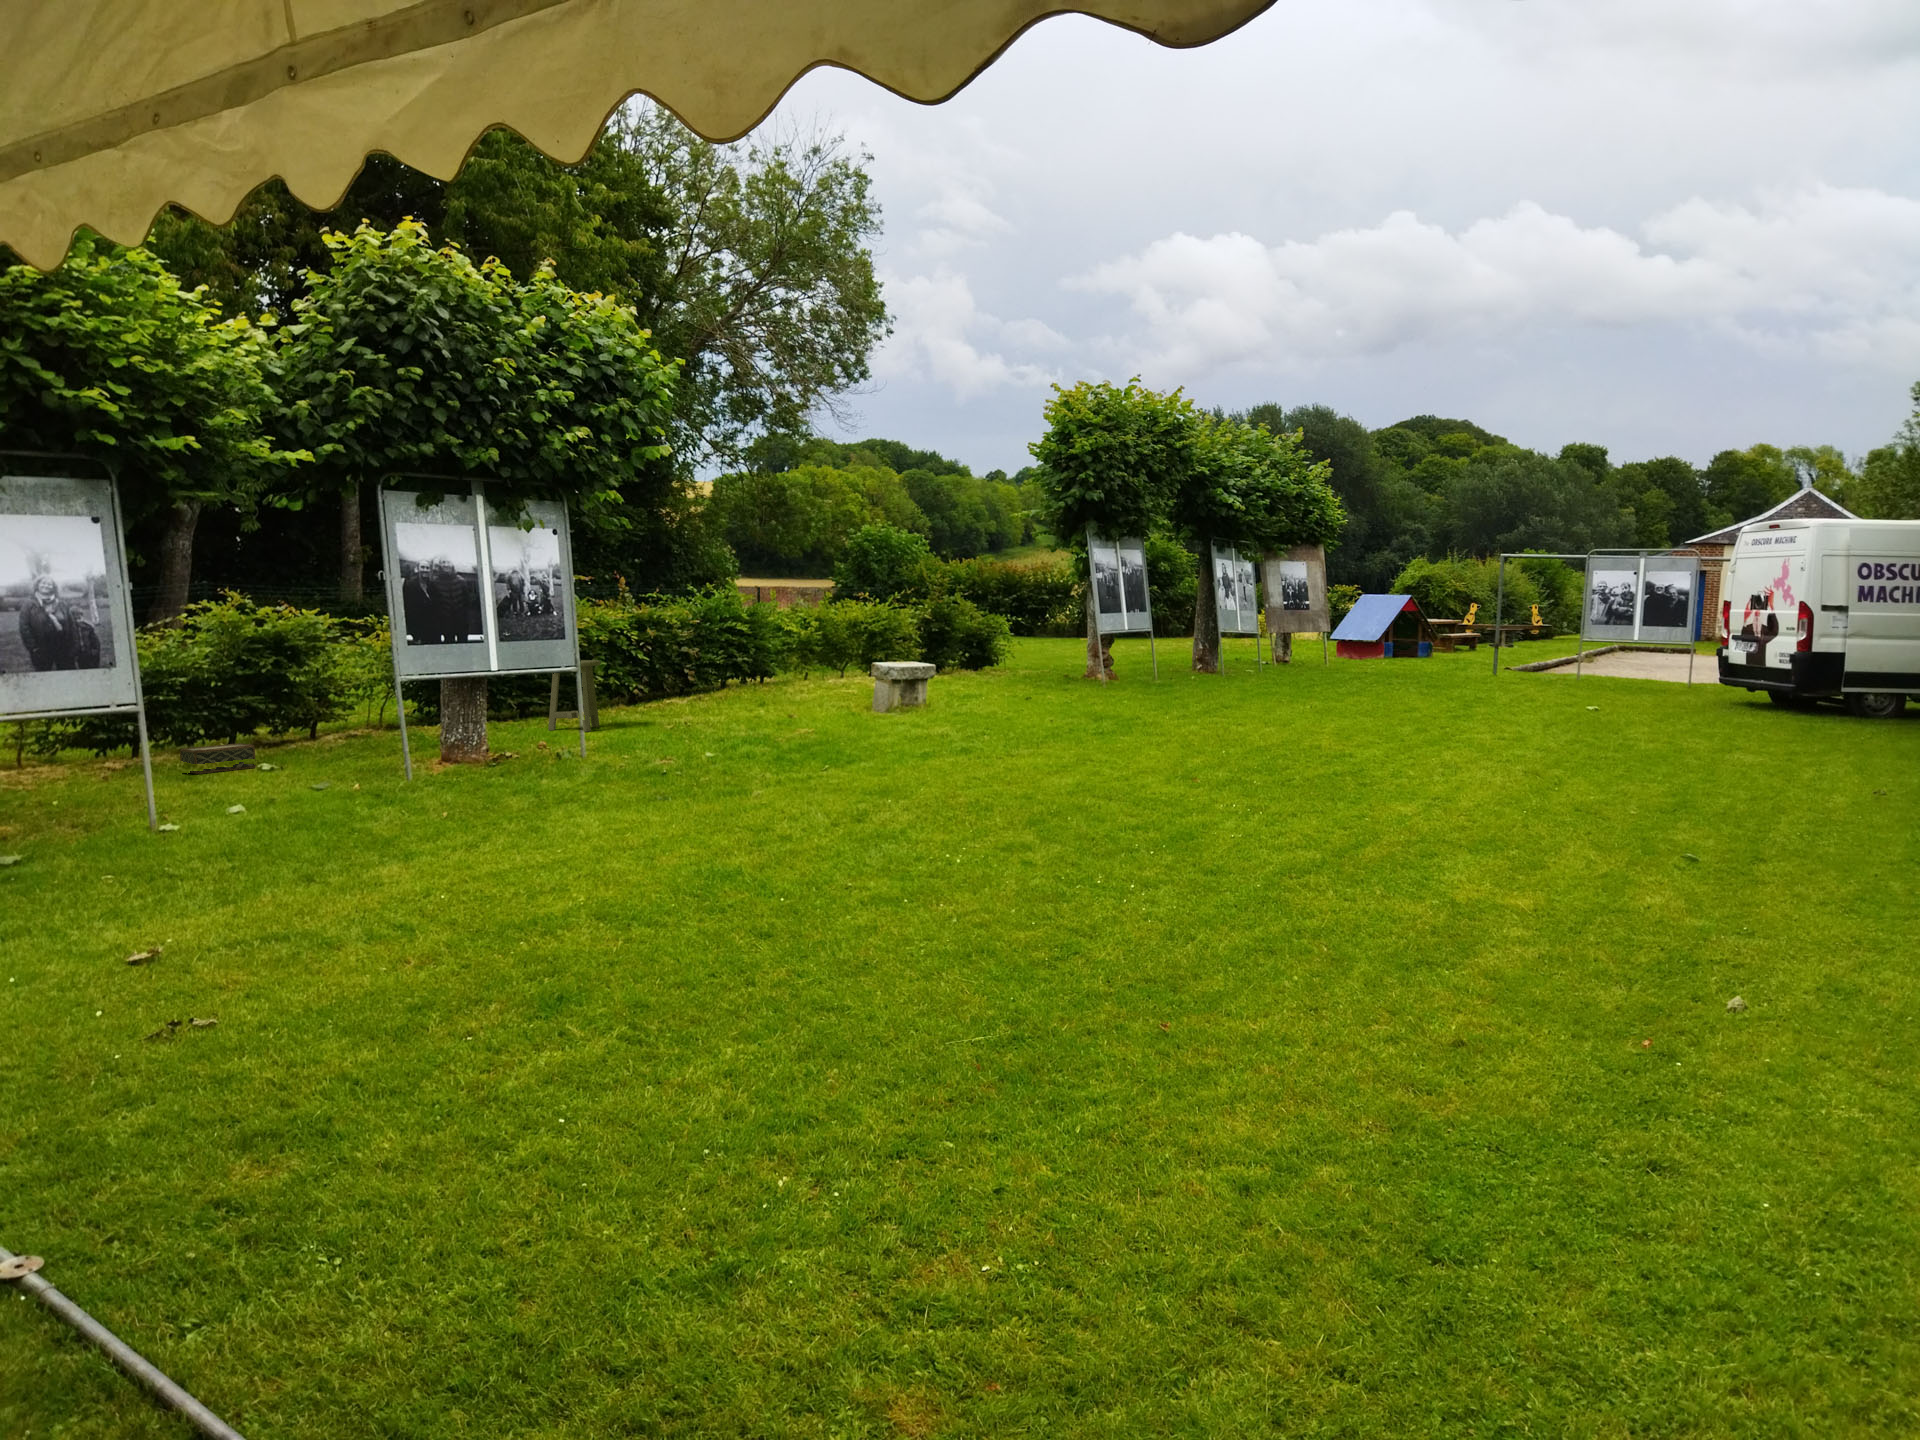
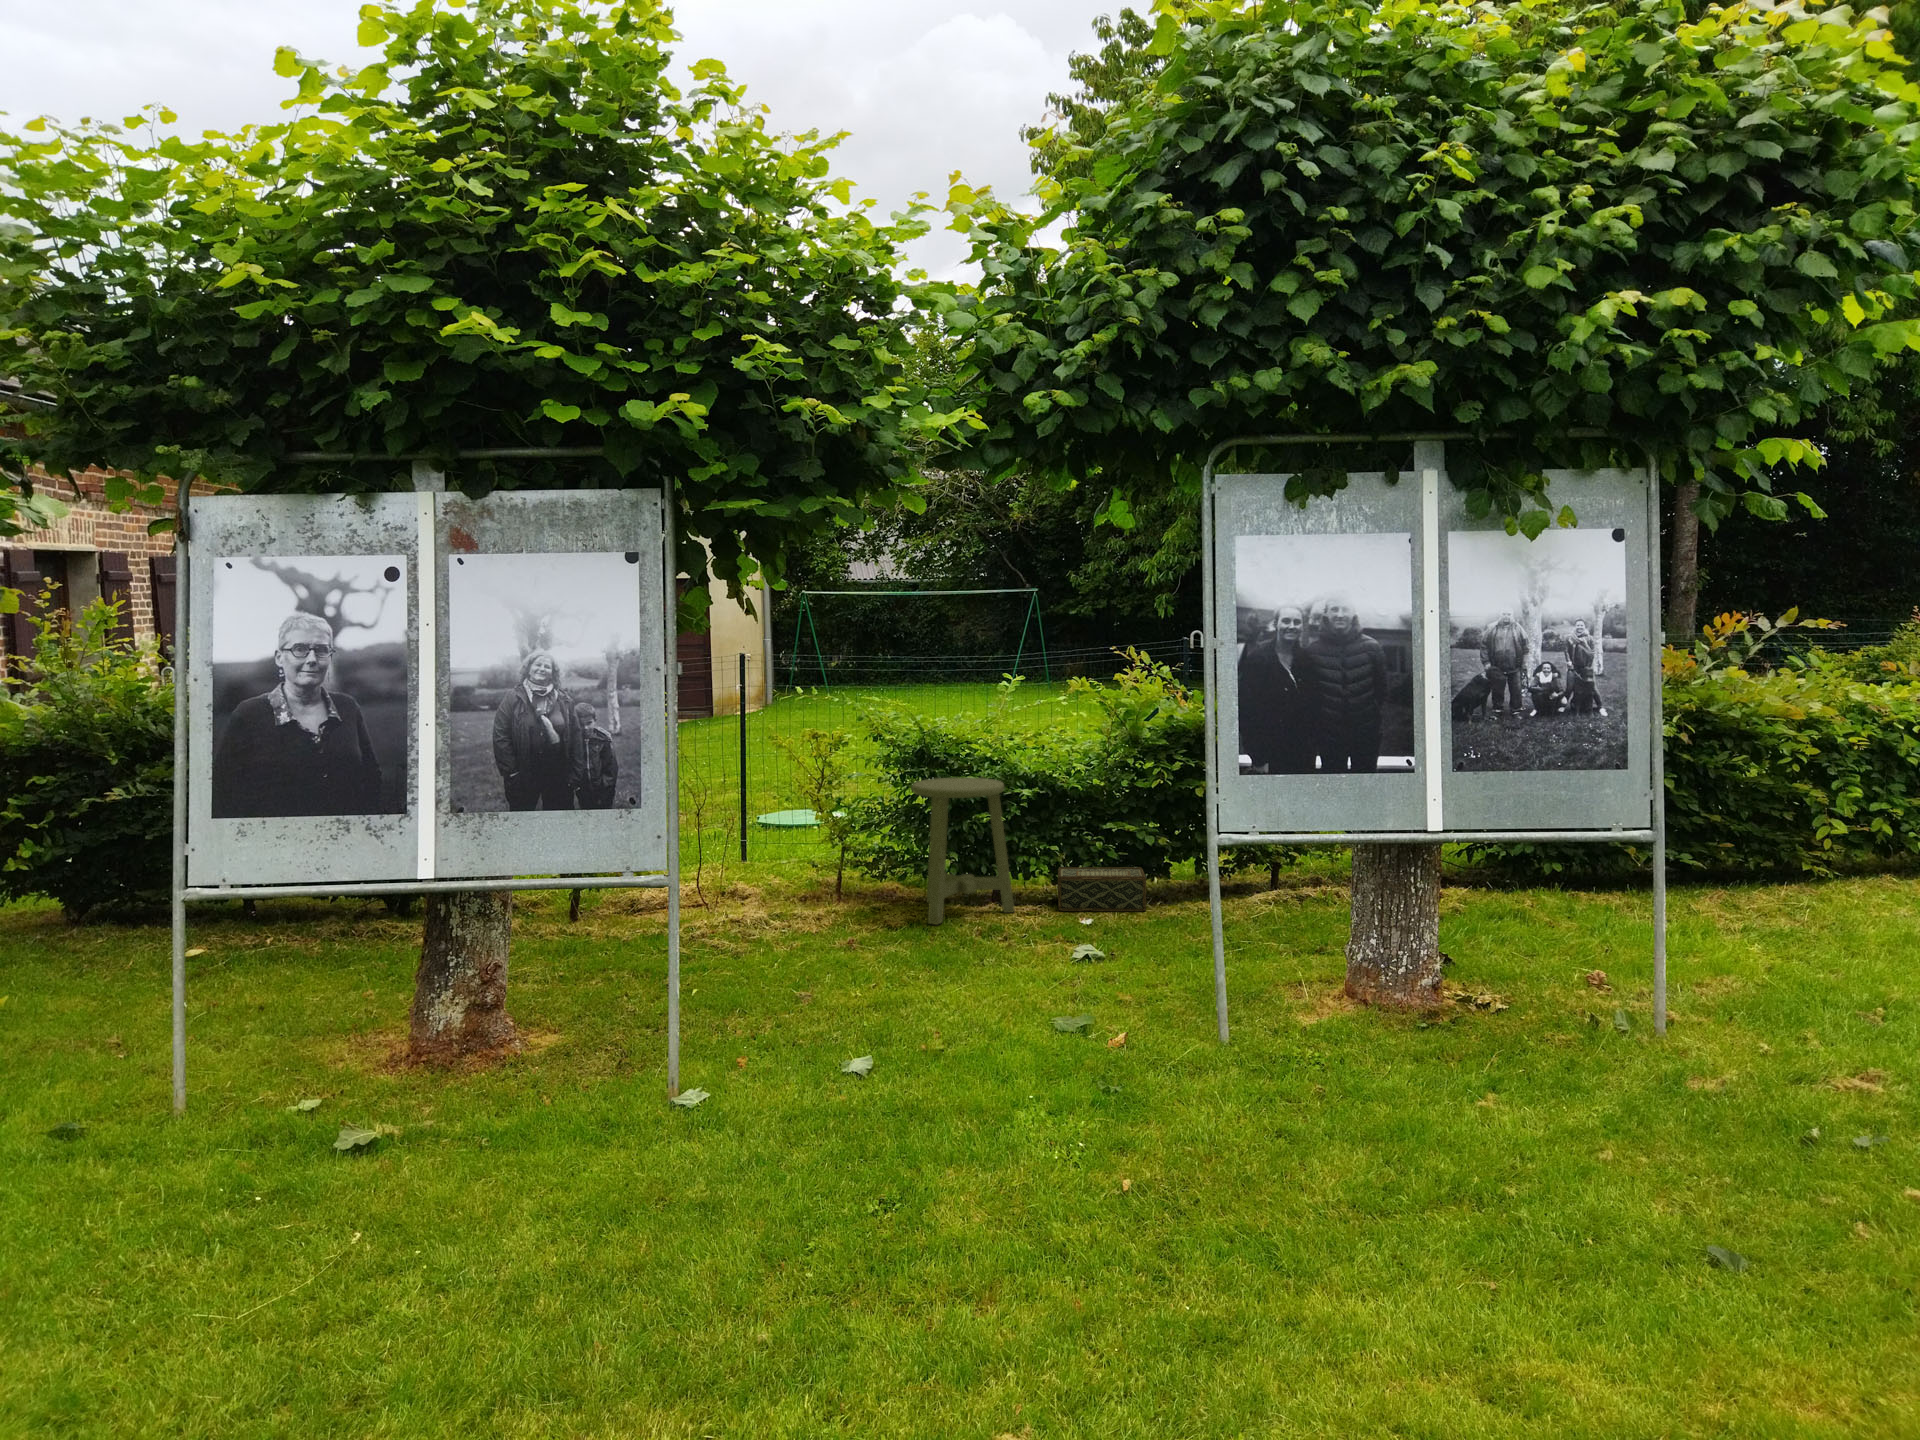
stool: present [548,660,600,732] -> present [911,777,1014,925]

